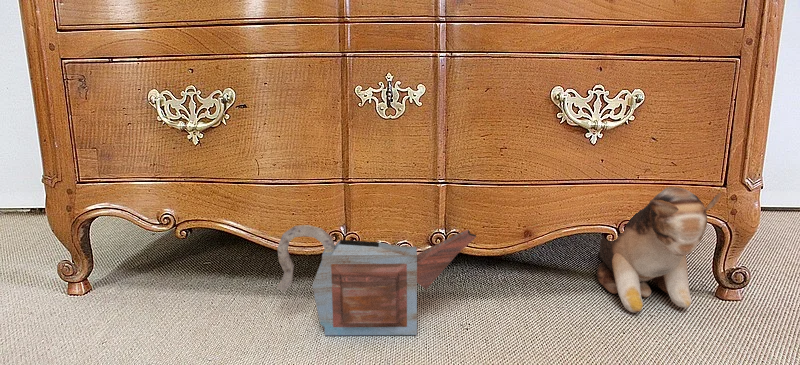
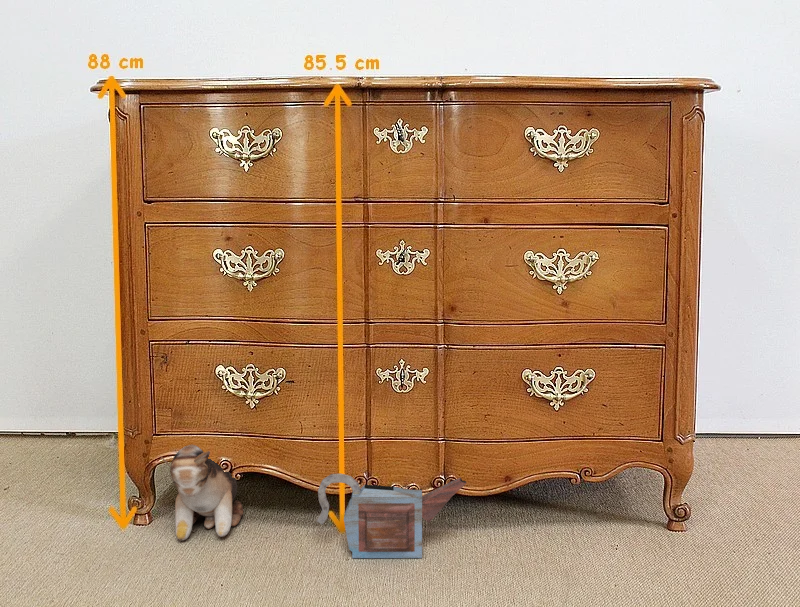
plush toy: present [597,187,721,312] -> present [161,444,243,540]

